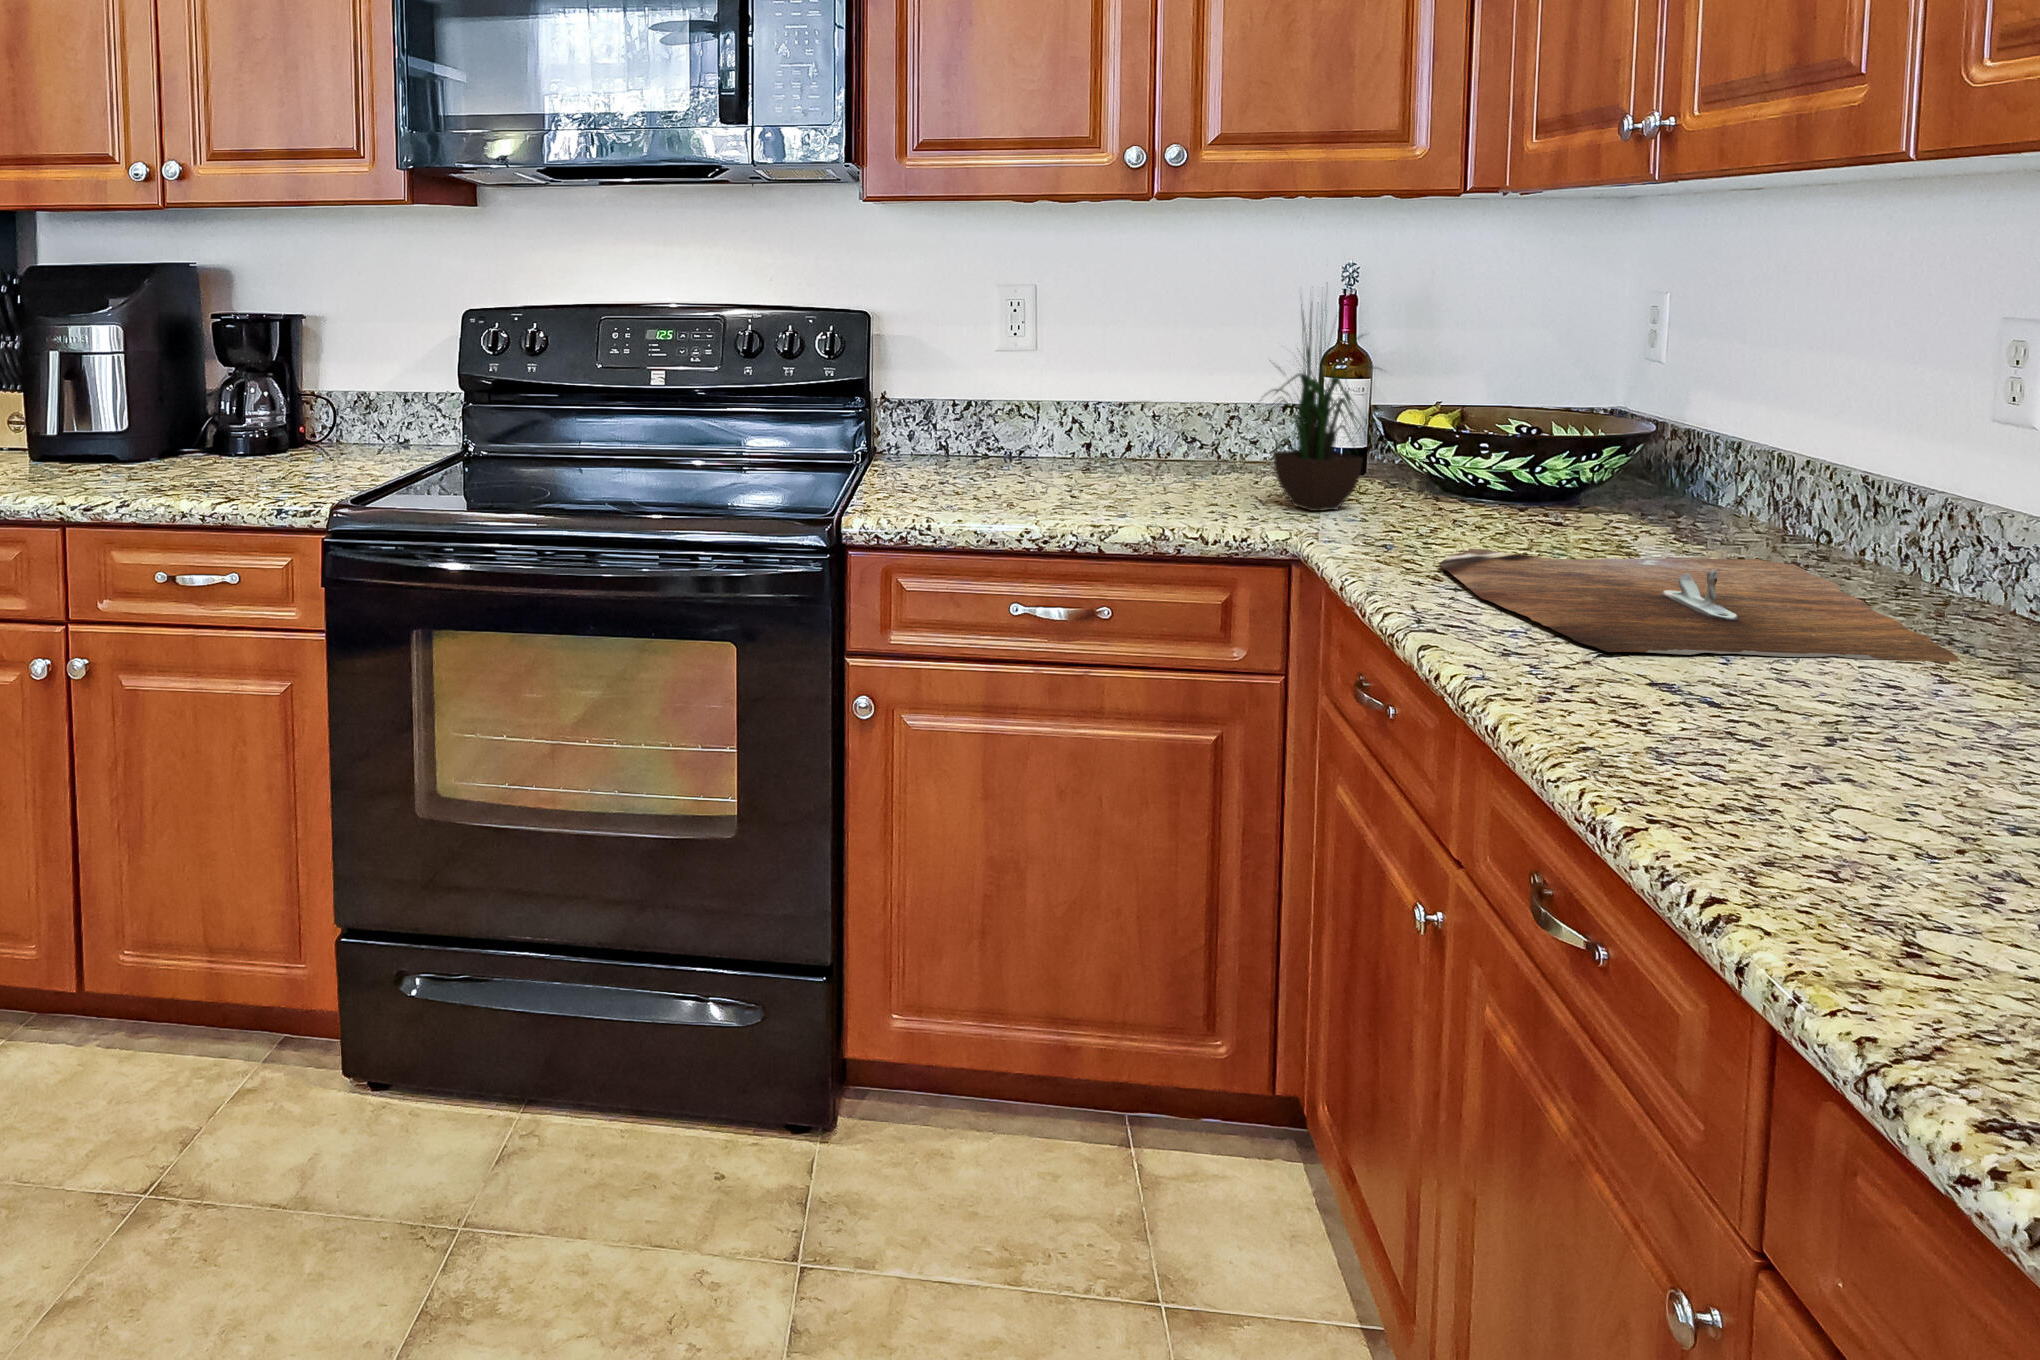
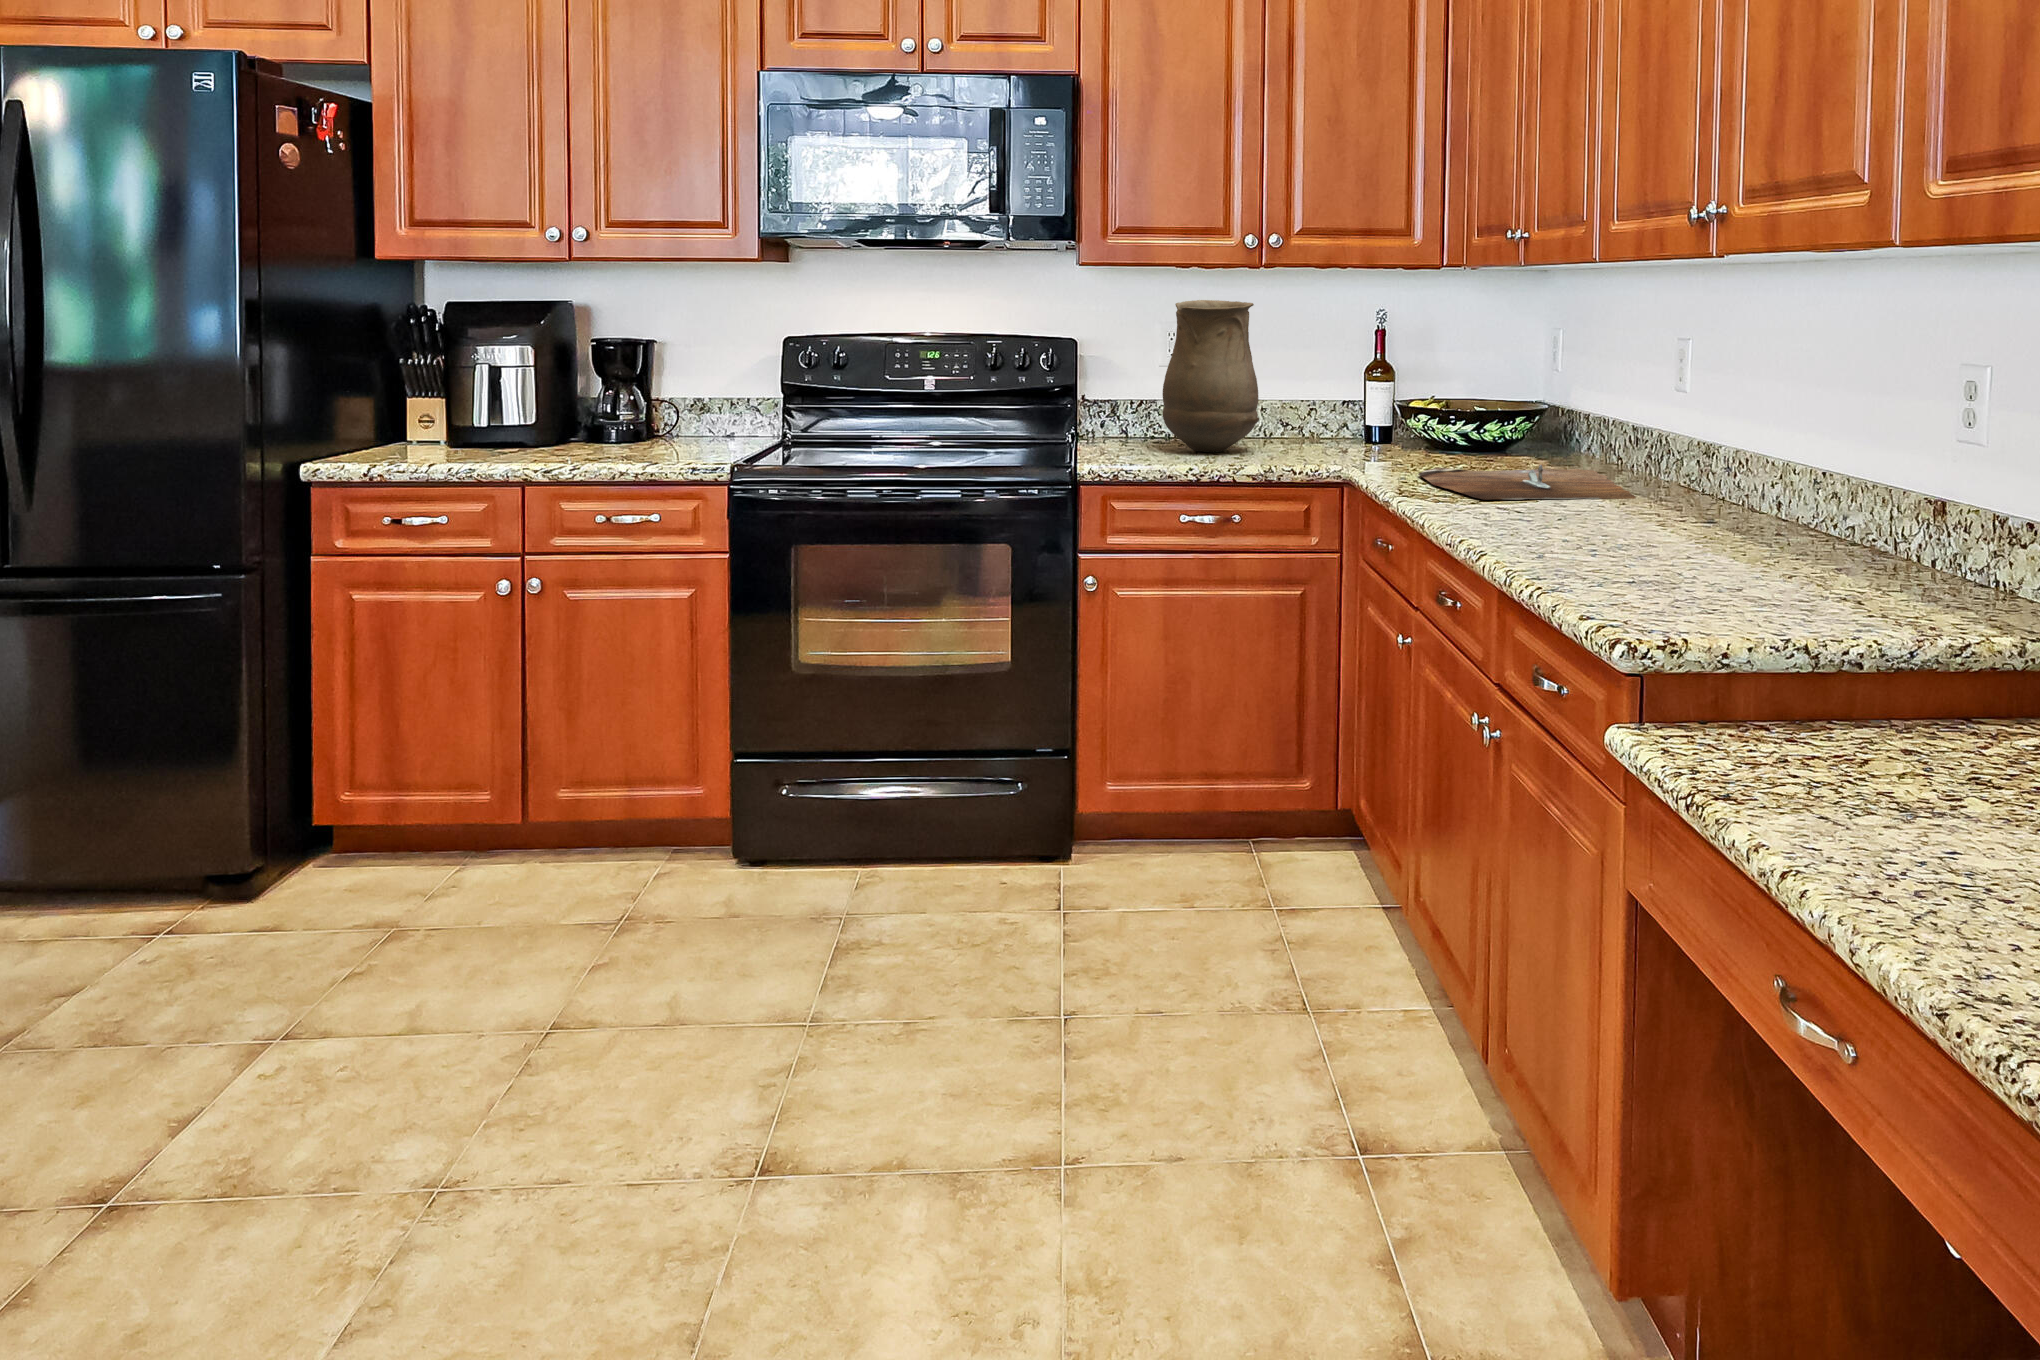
vase: none [990,253,1146,494] -> present [1163,300,1259,453]
potted plant: present [1256,303,1381,511] -> none [1318,302,1402,457]

